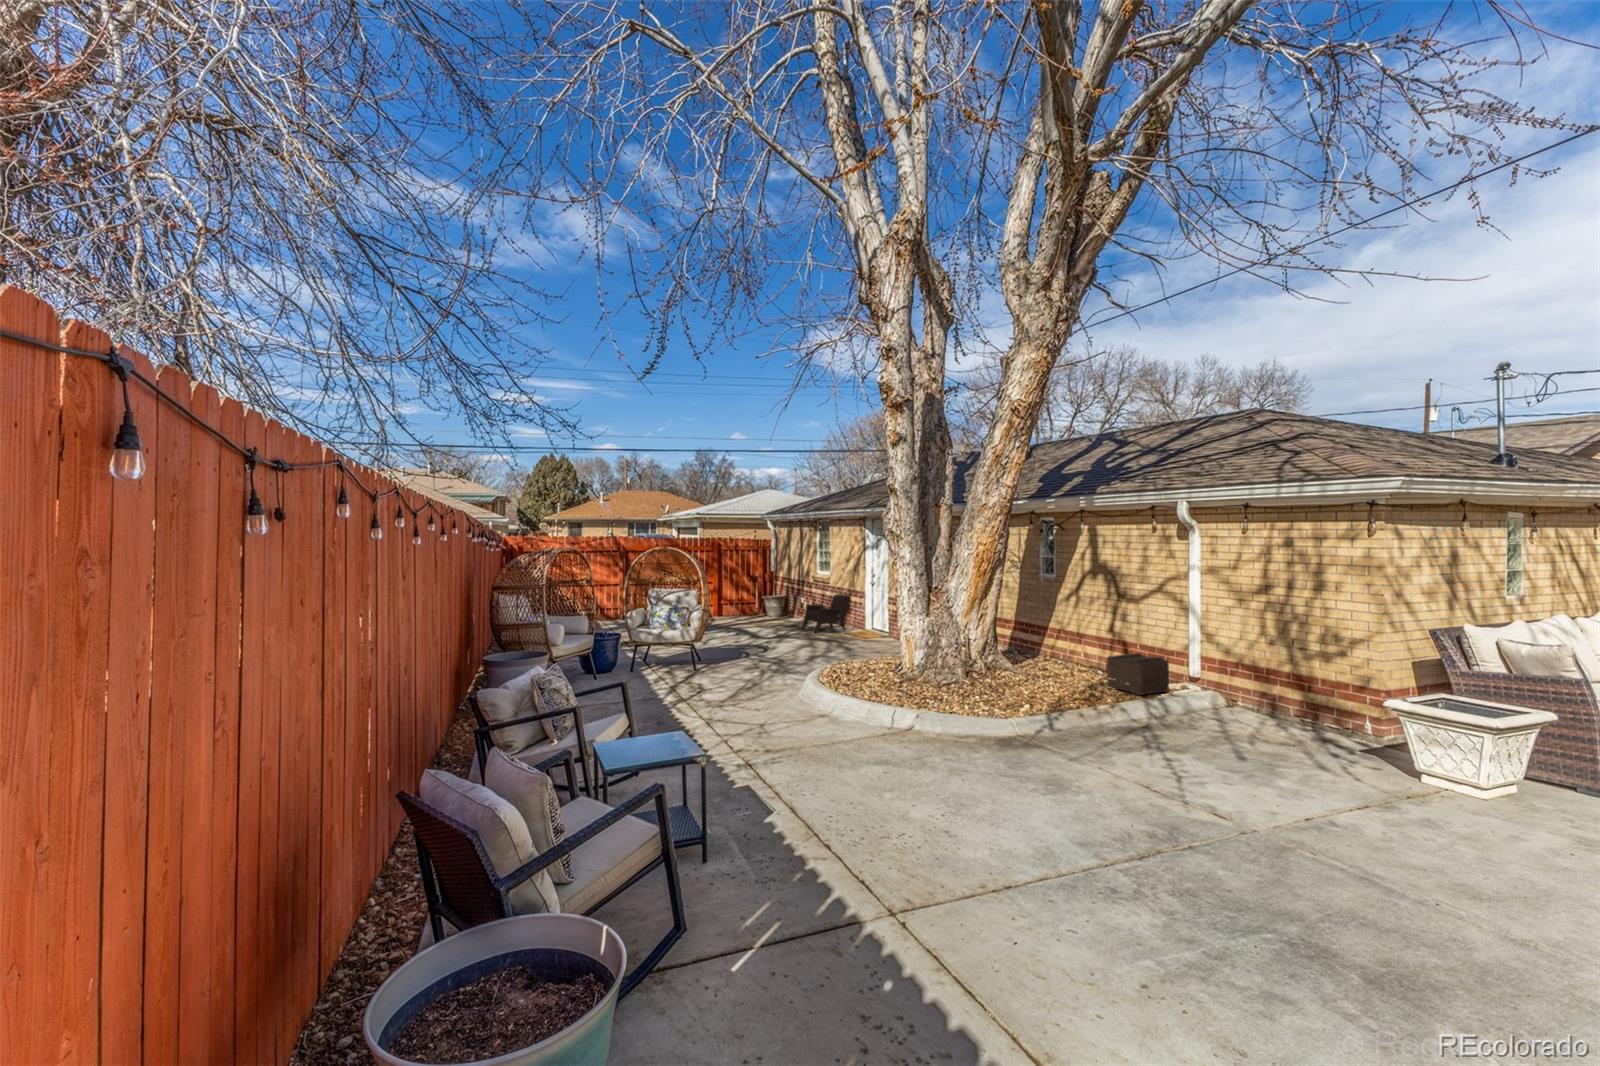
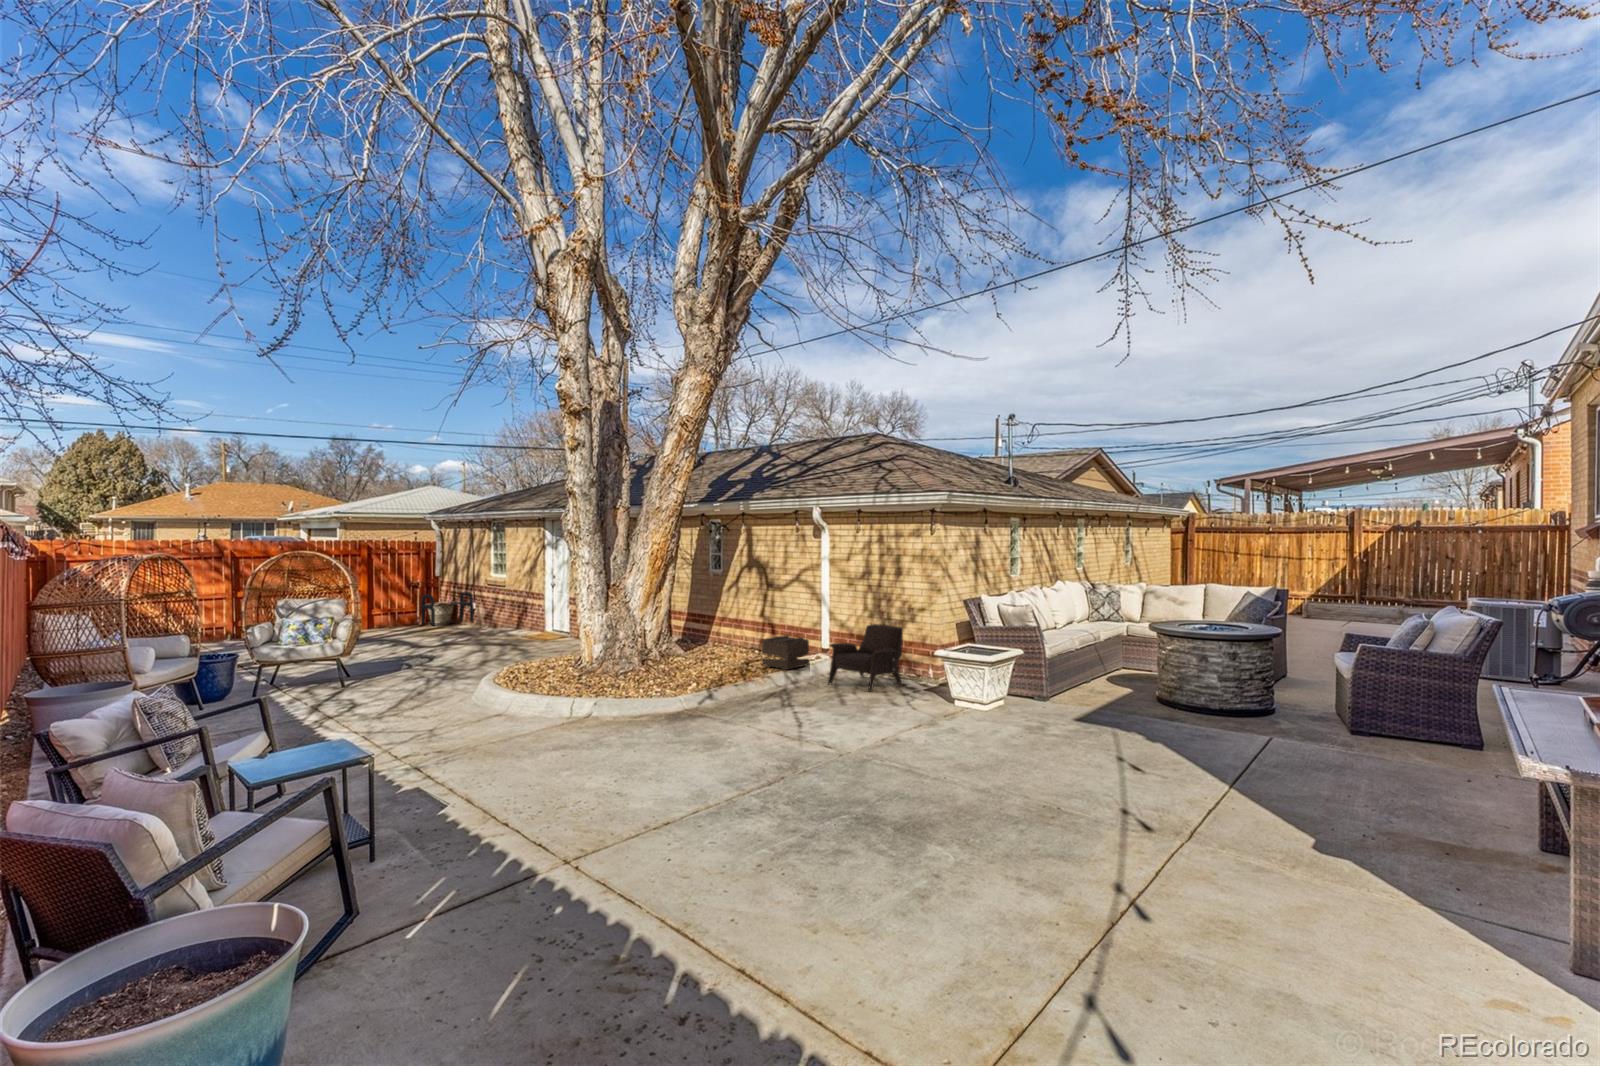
bench: none [759,588,804,619] -> present [421,592,474,626]
armchair: present [802,594,851,633] -> present [828,624,903,692]

